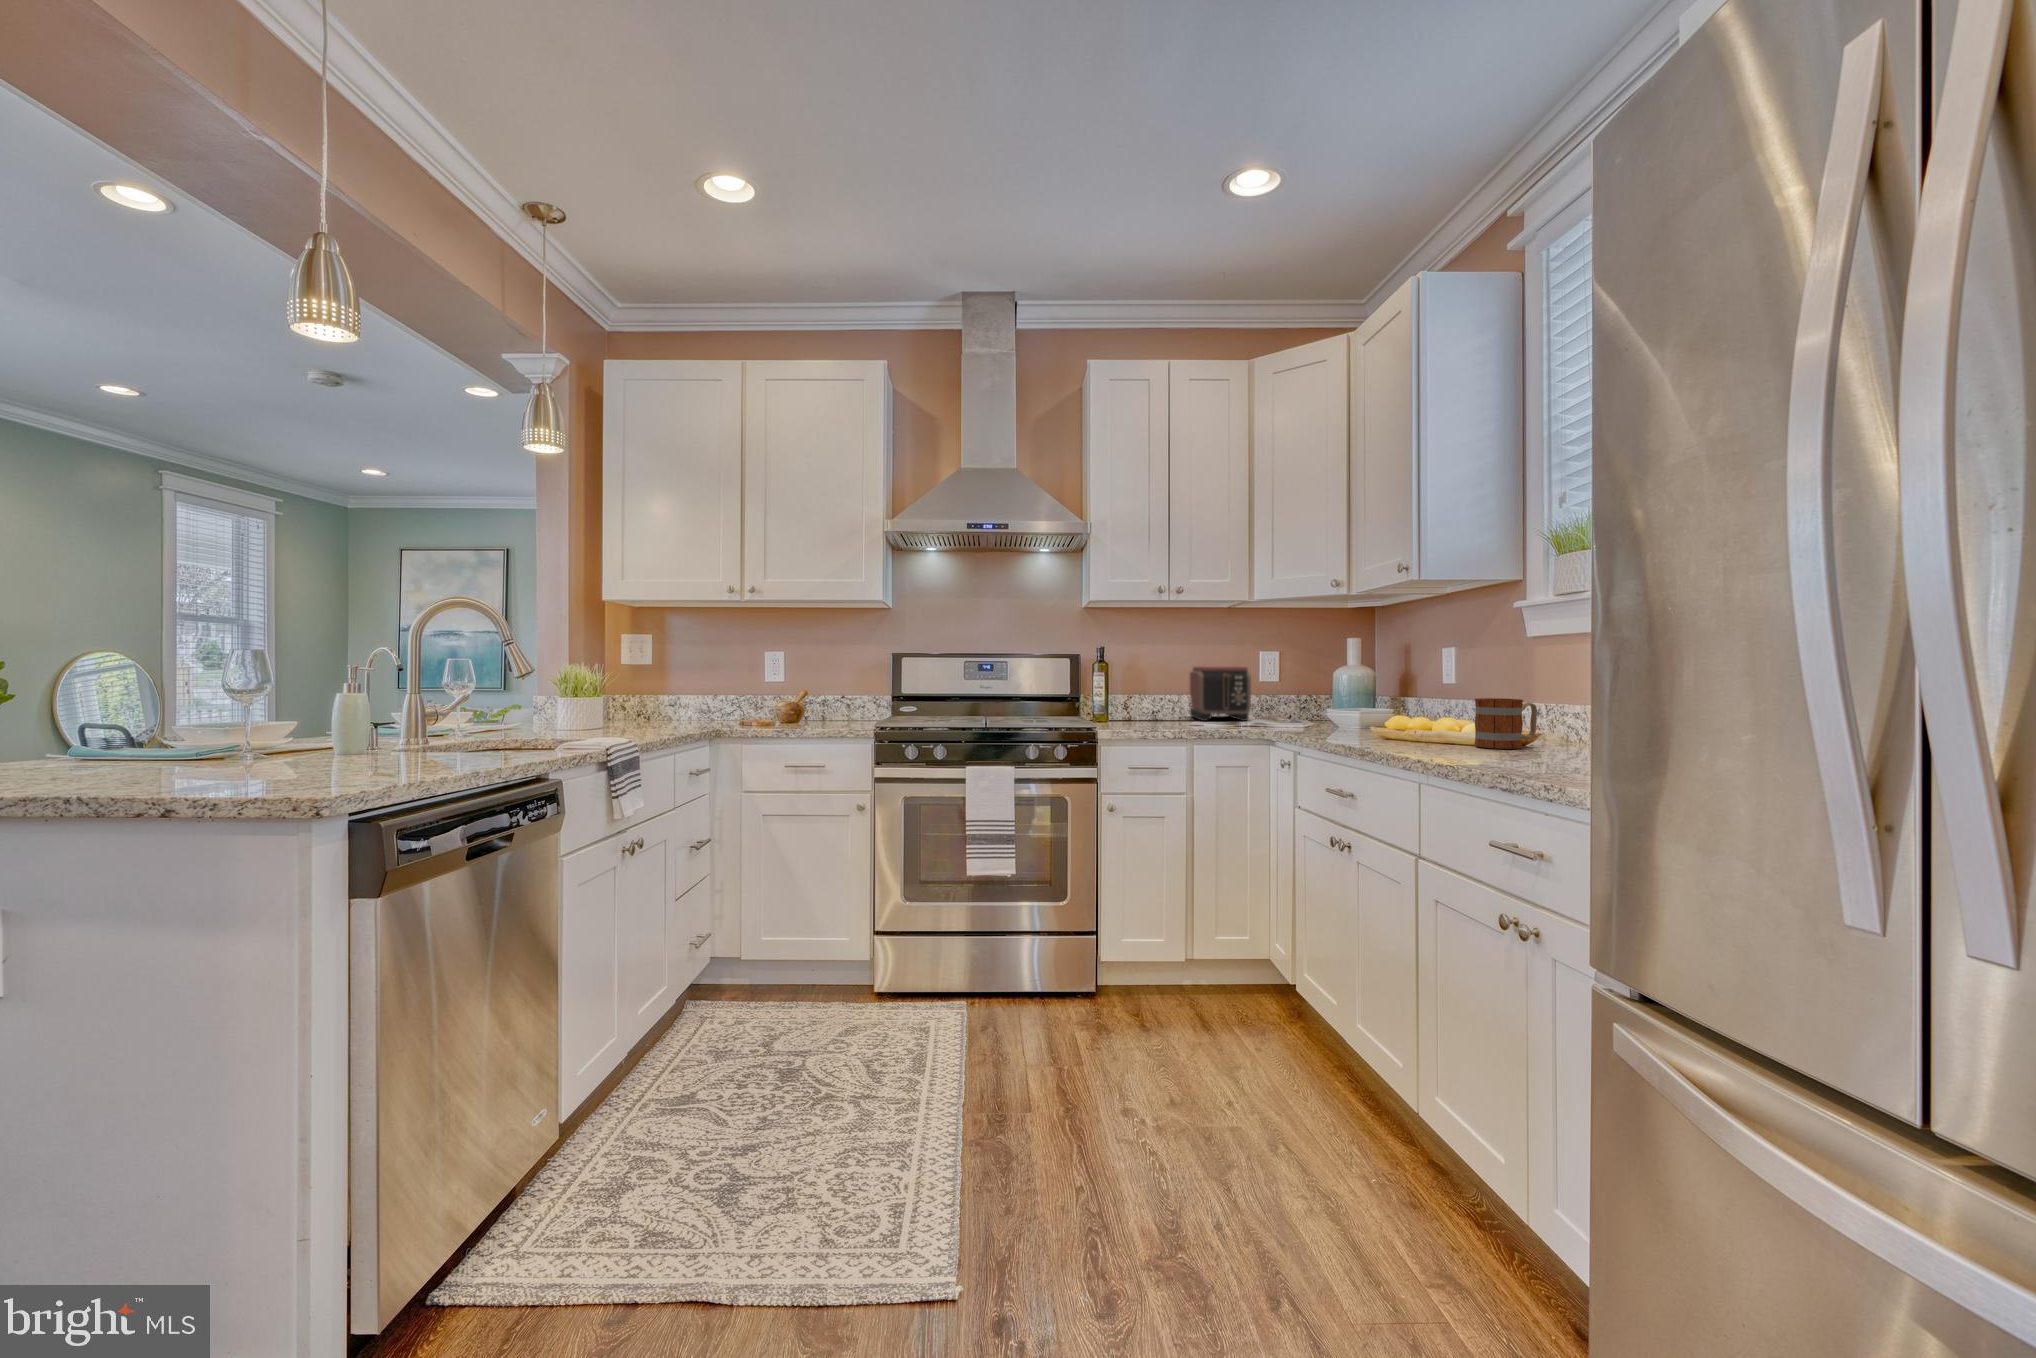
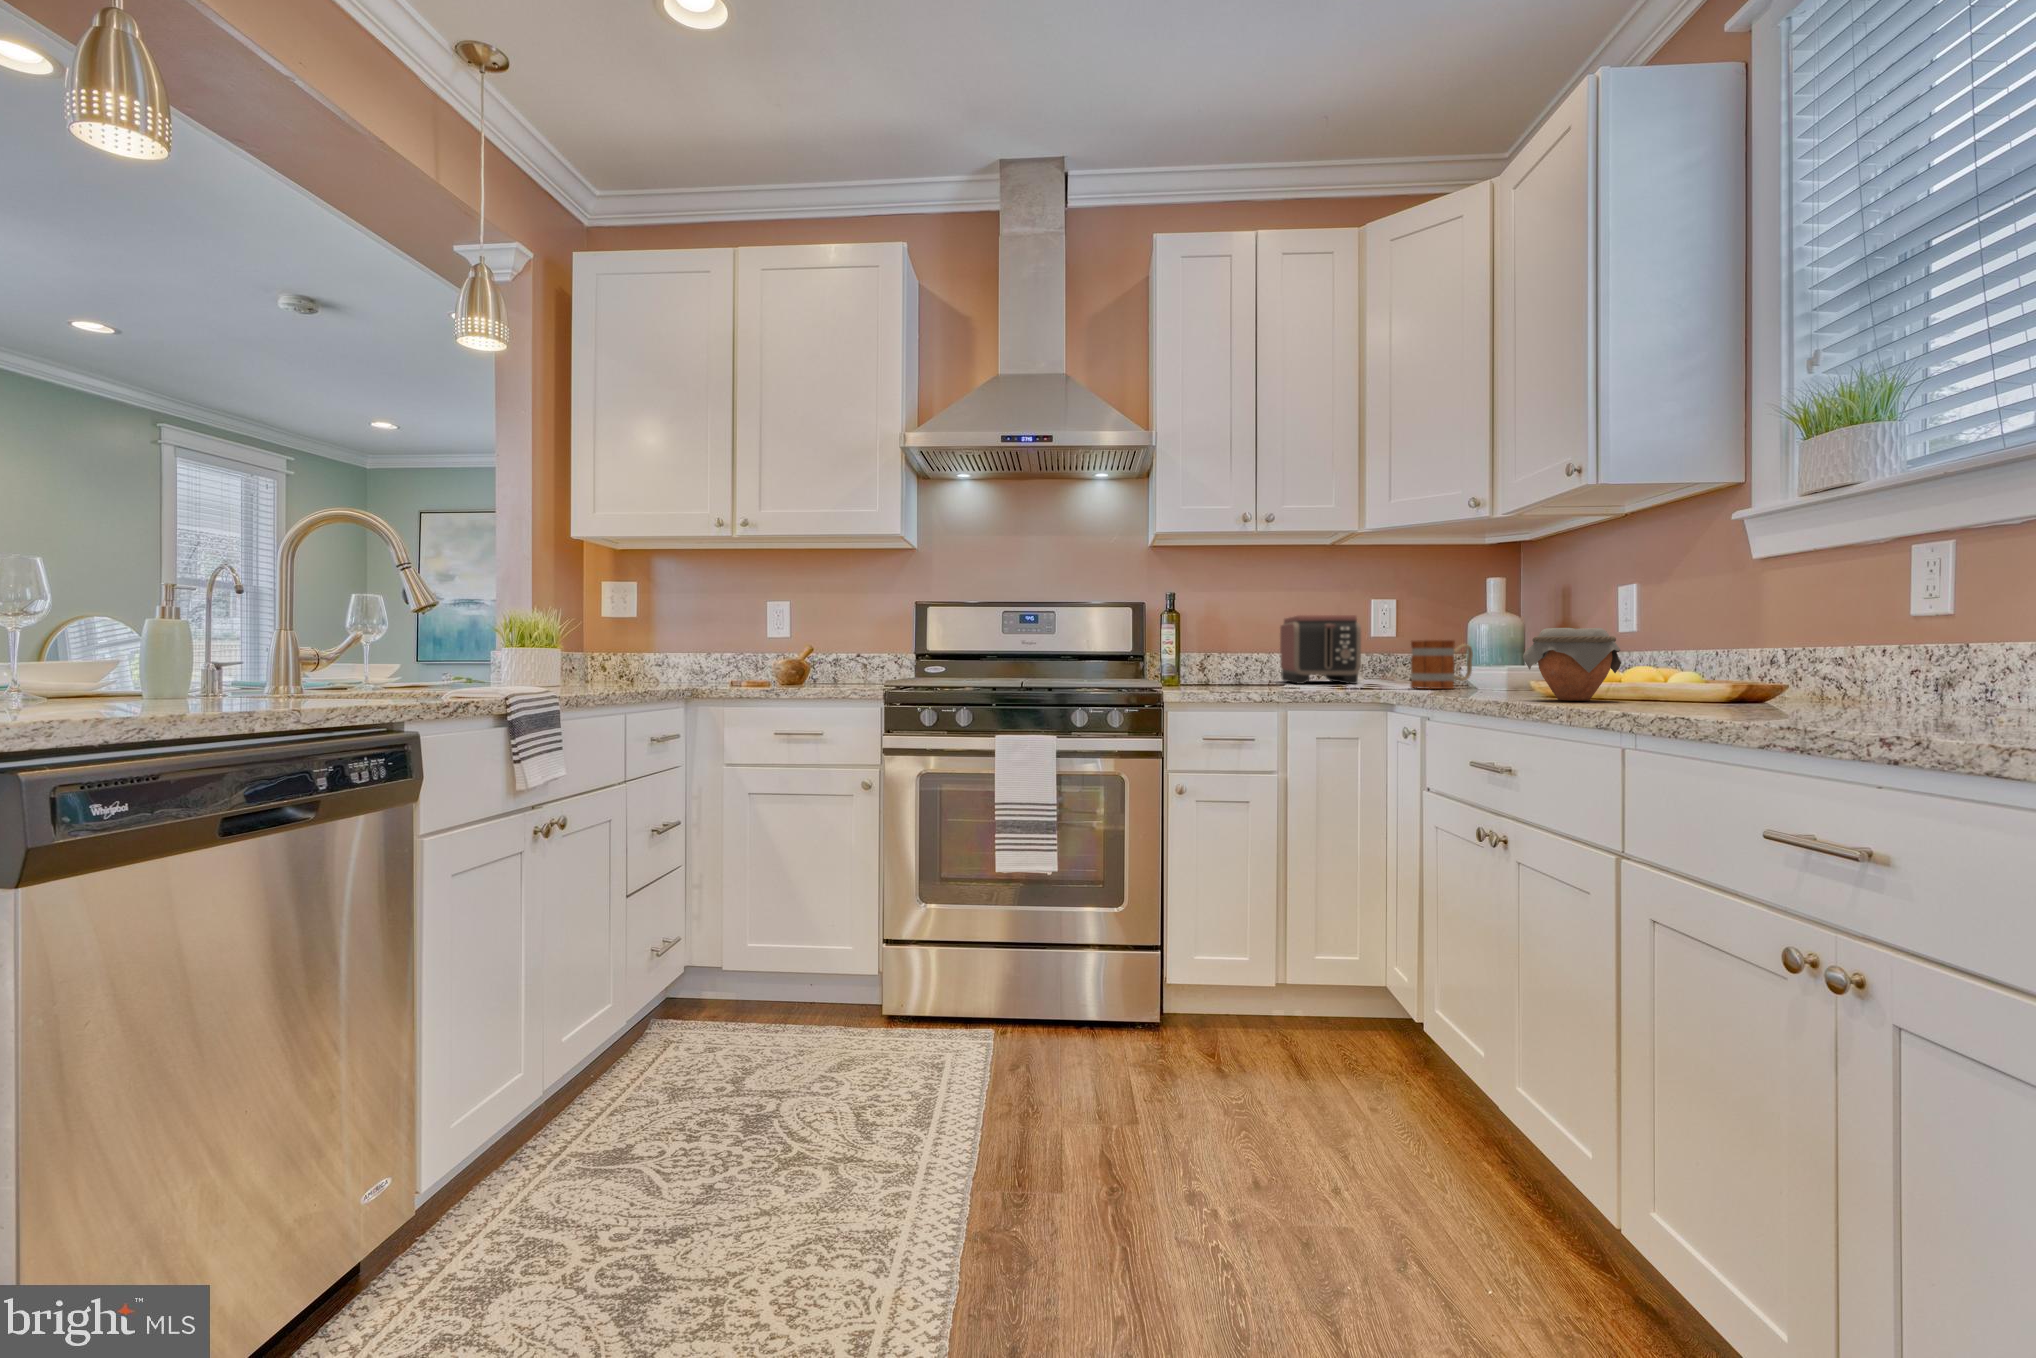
jar: none [1358,693,1424,746] -> present [1523,628,1621,701]
mug: present [1474,698,1537,749] -> present [1411,640,1473,689]

